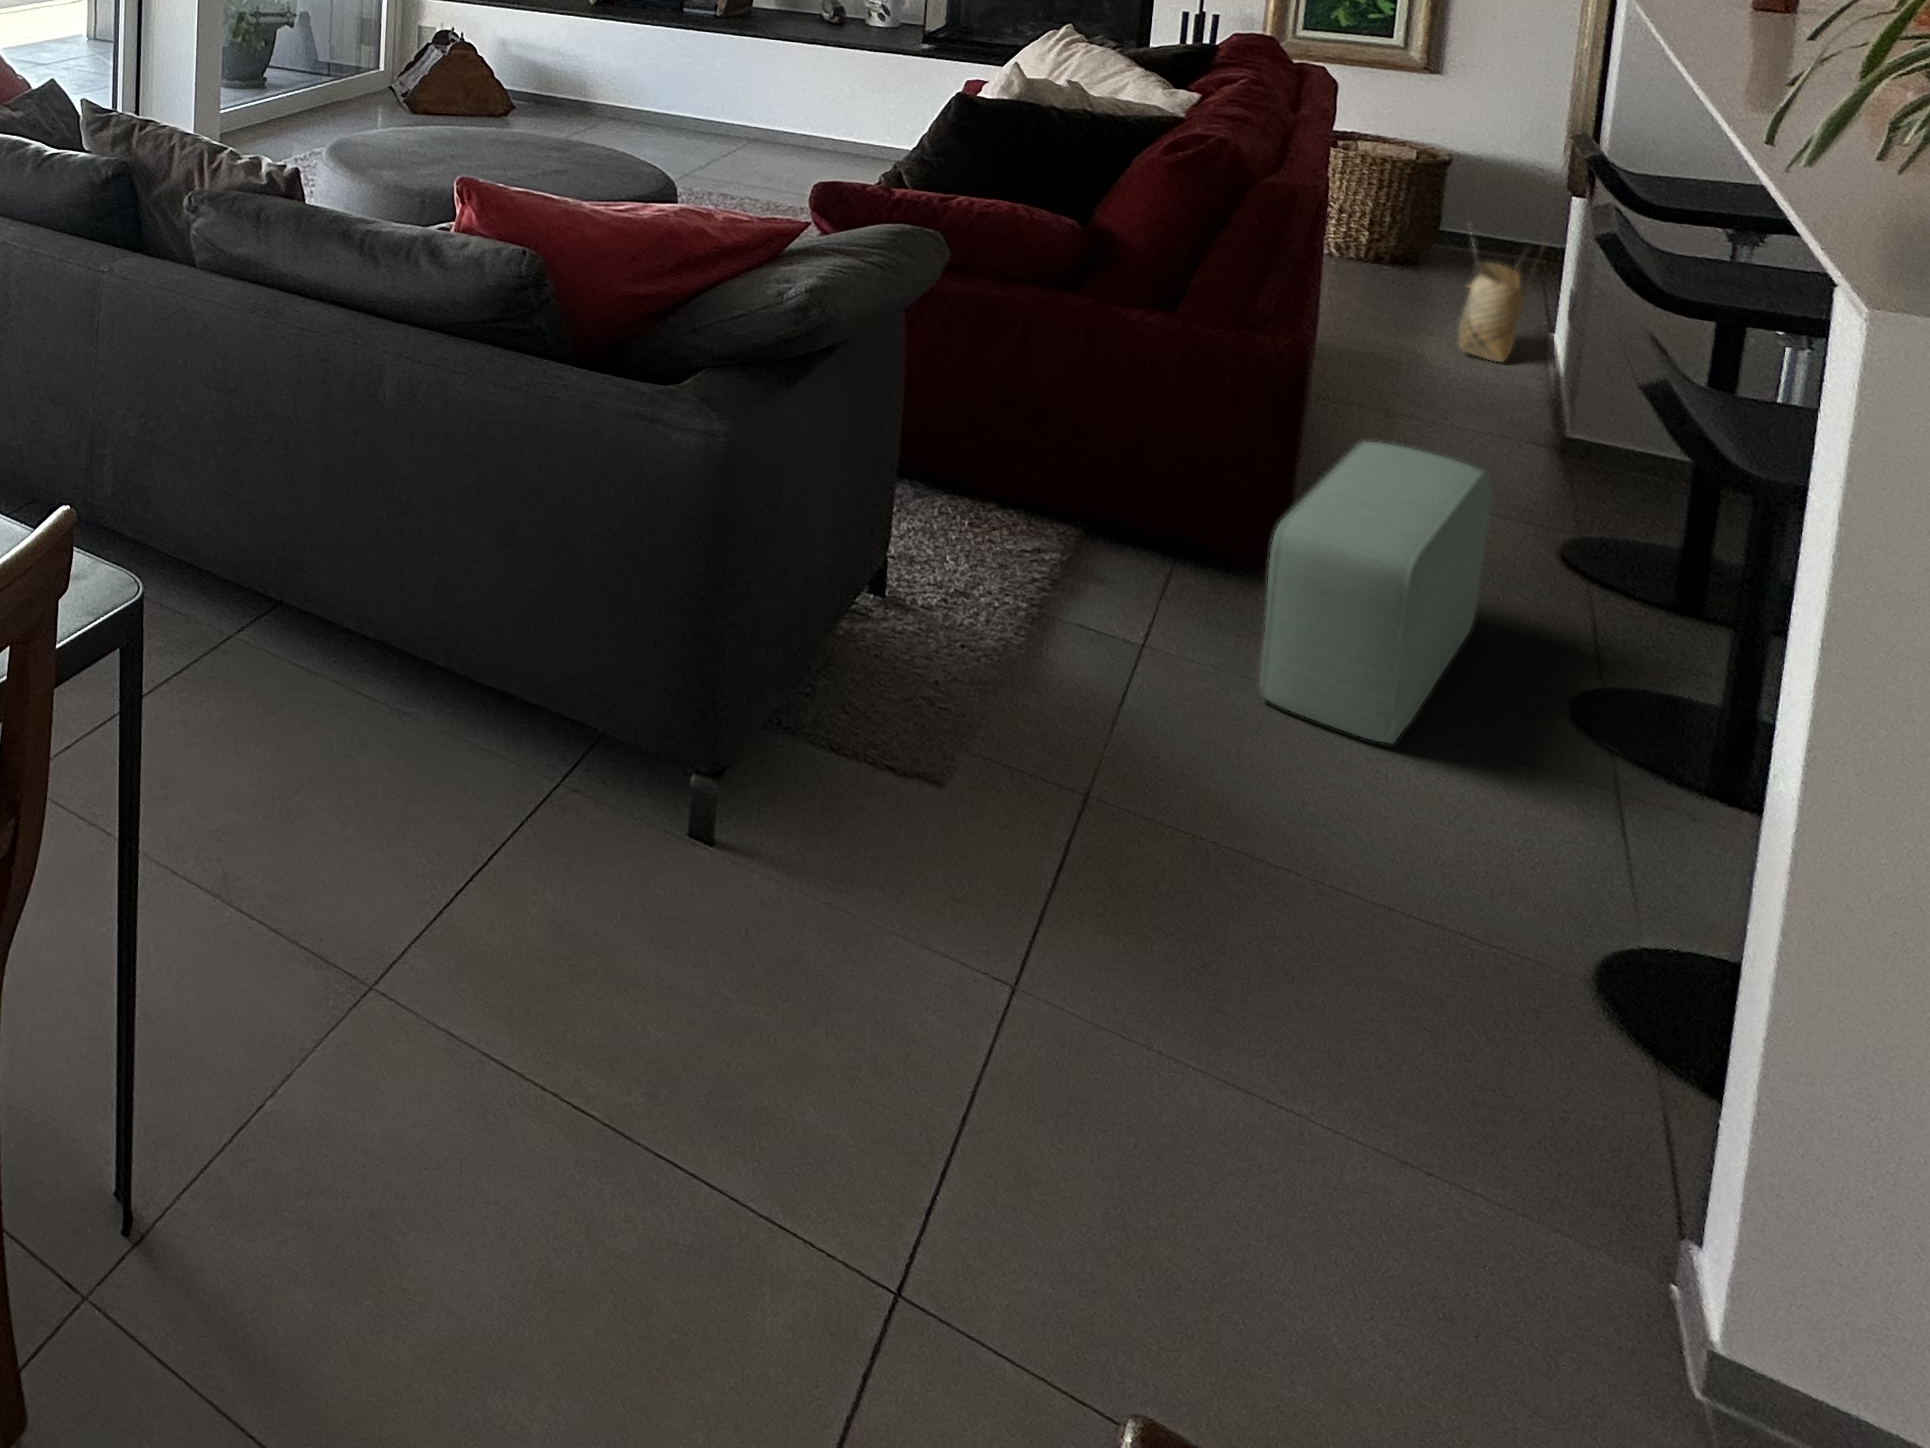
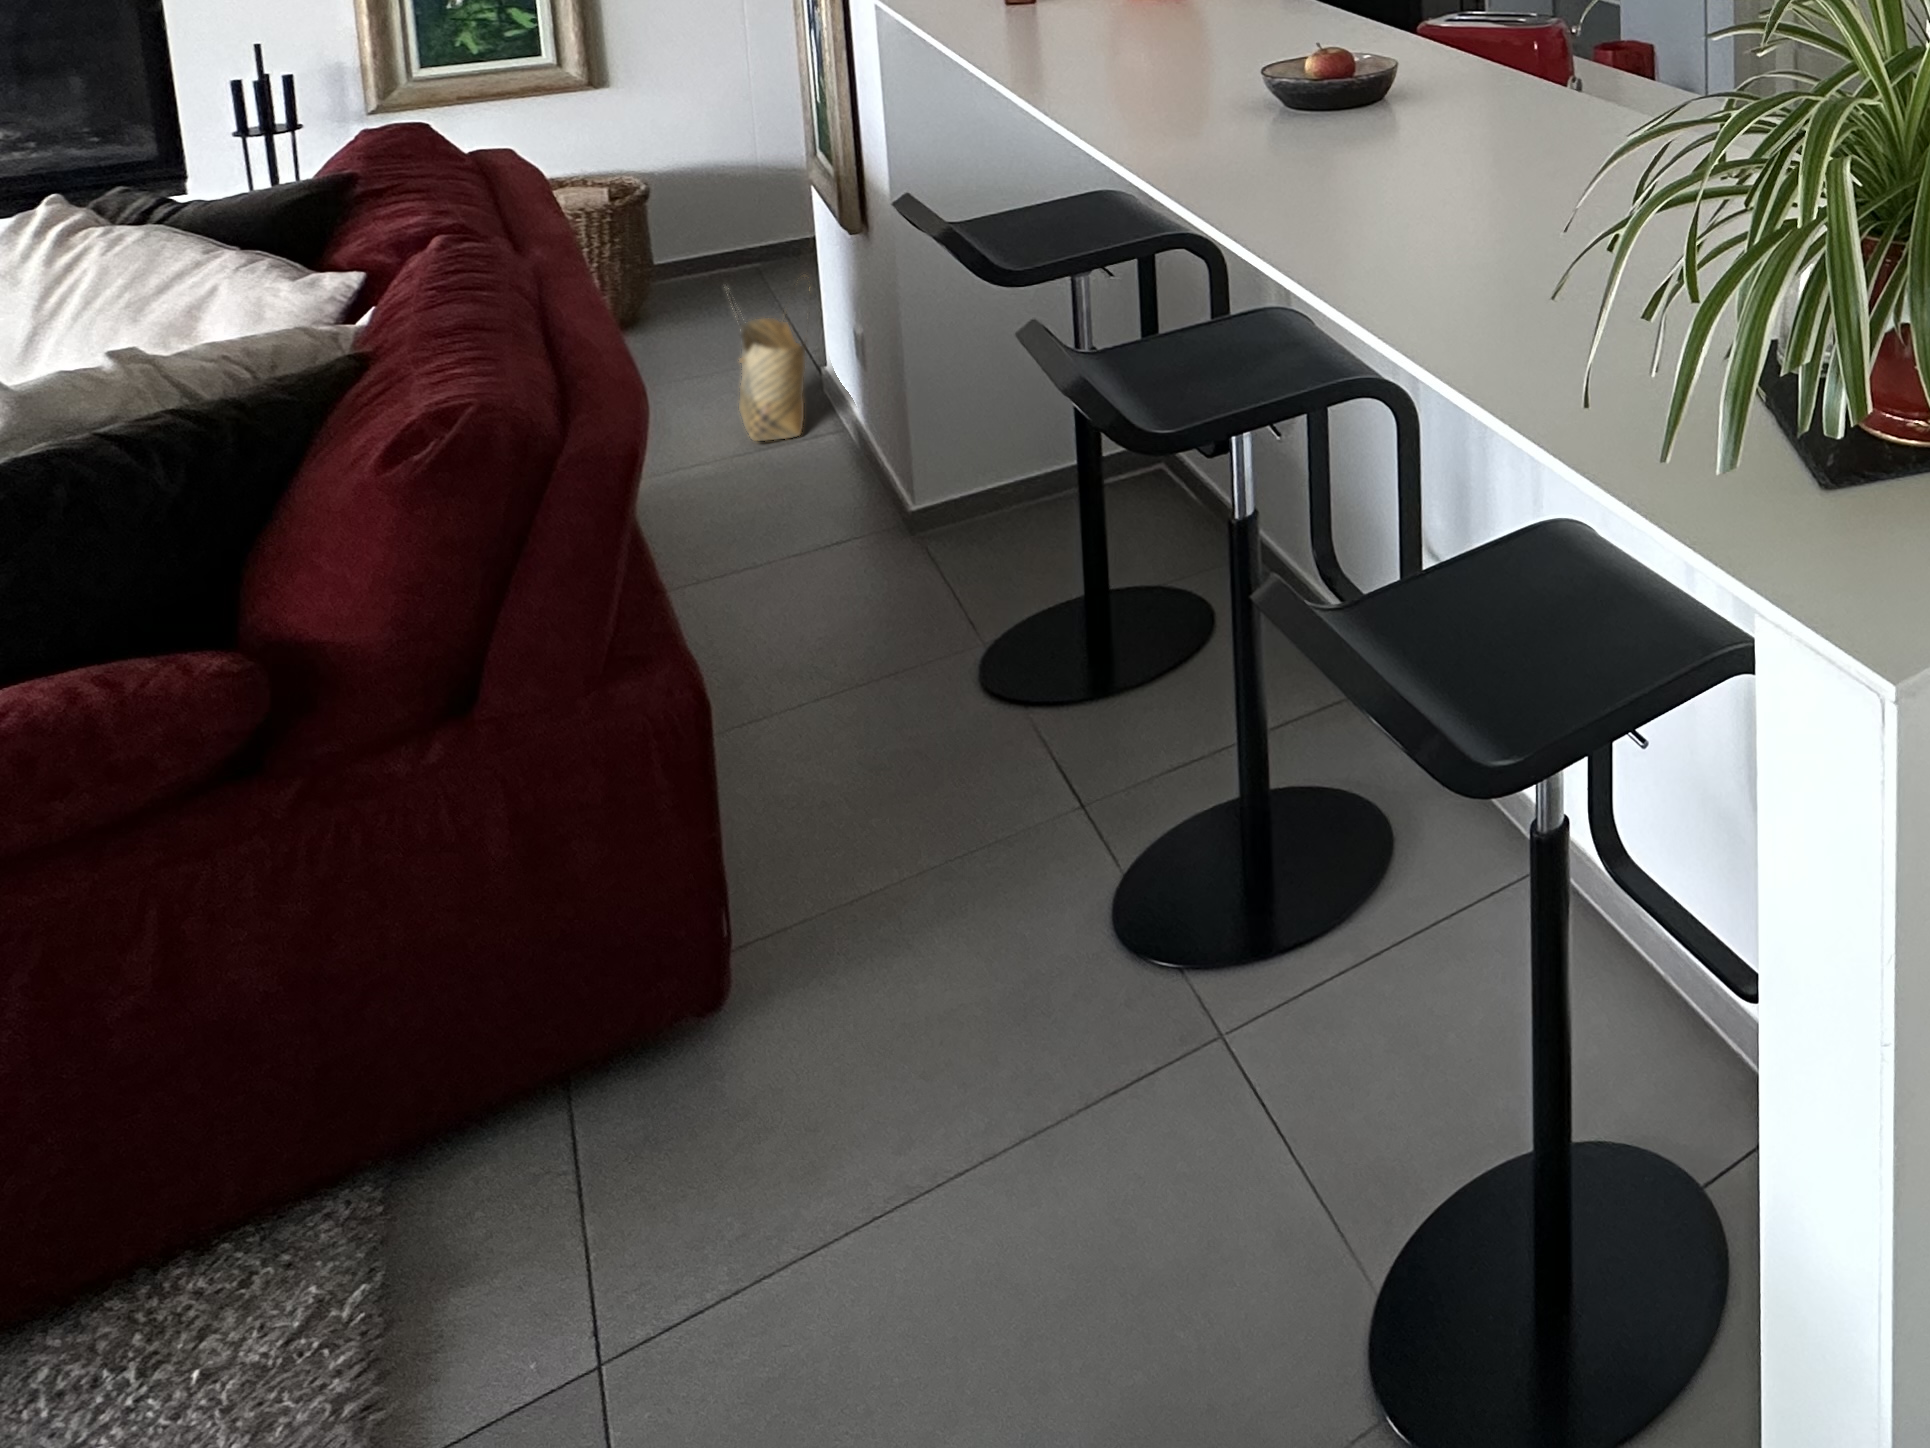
pouf: present [1260,441,1491,743] -> none [793,701,1020,1302]

